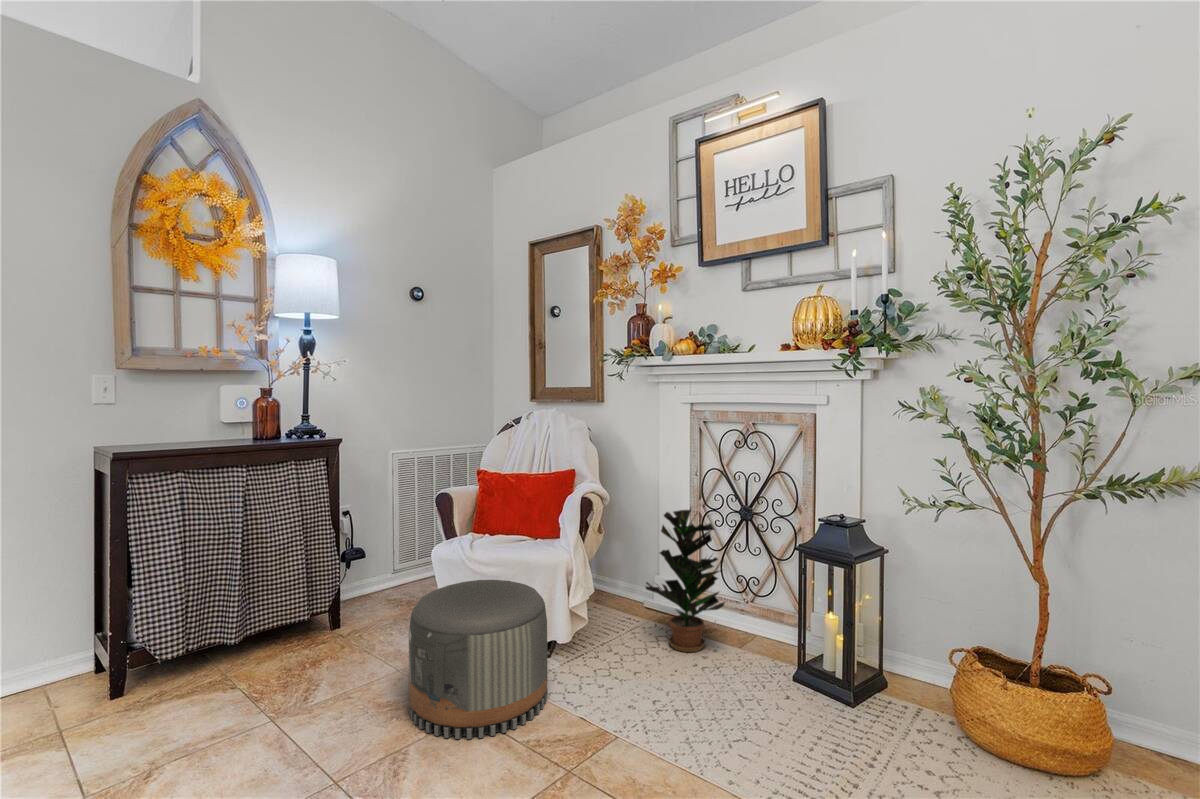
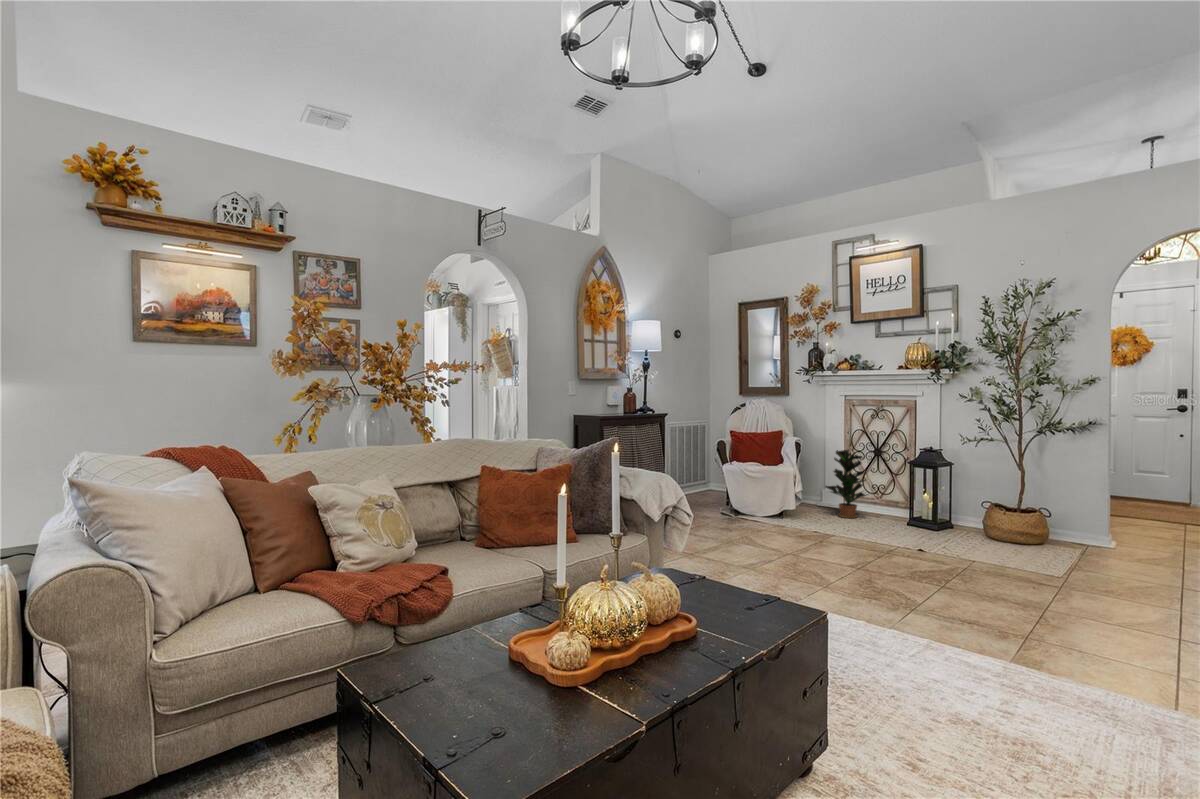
pouf: present [409,580,547,739] -> none [731,477,793,533]

